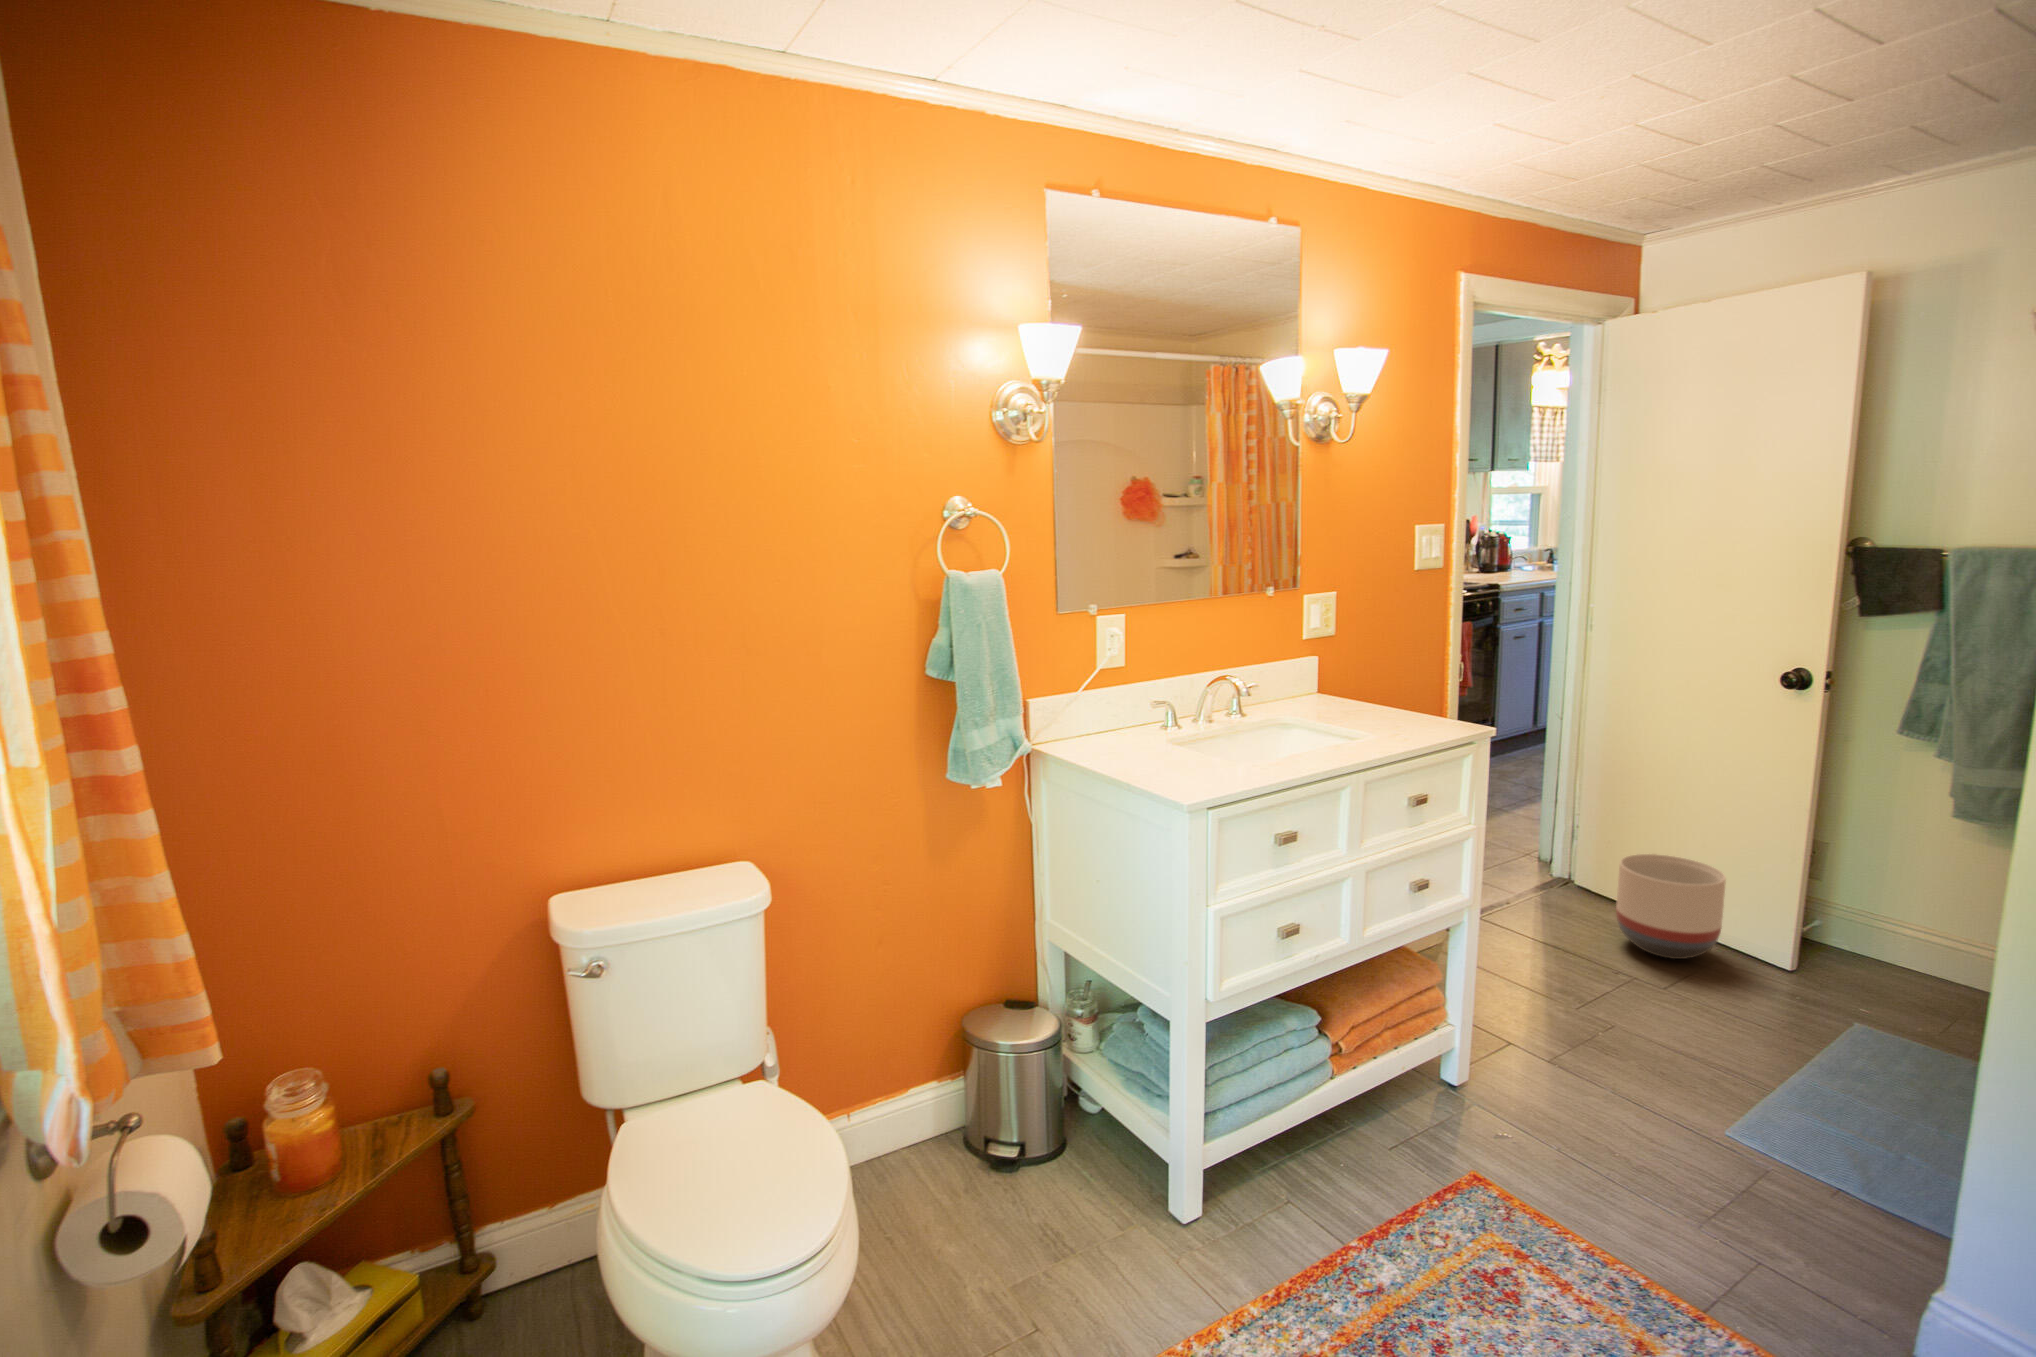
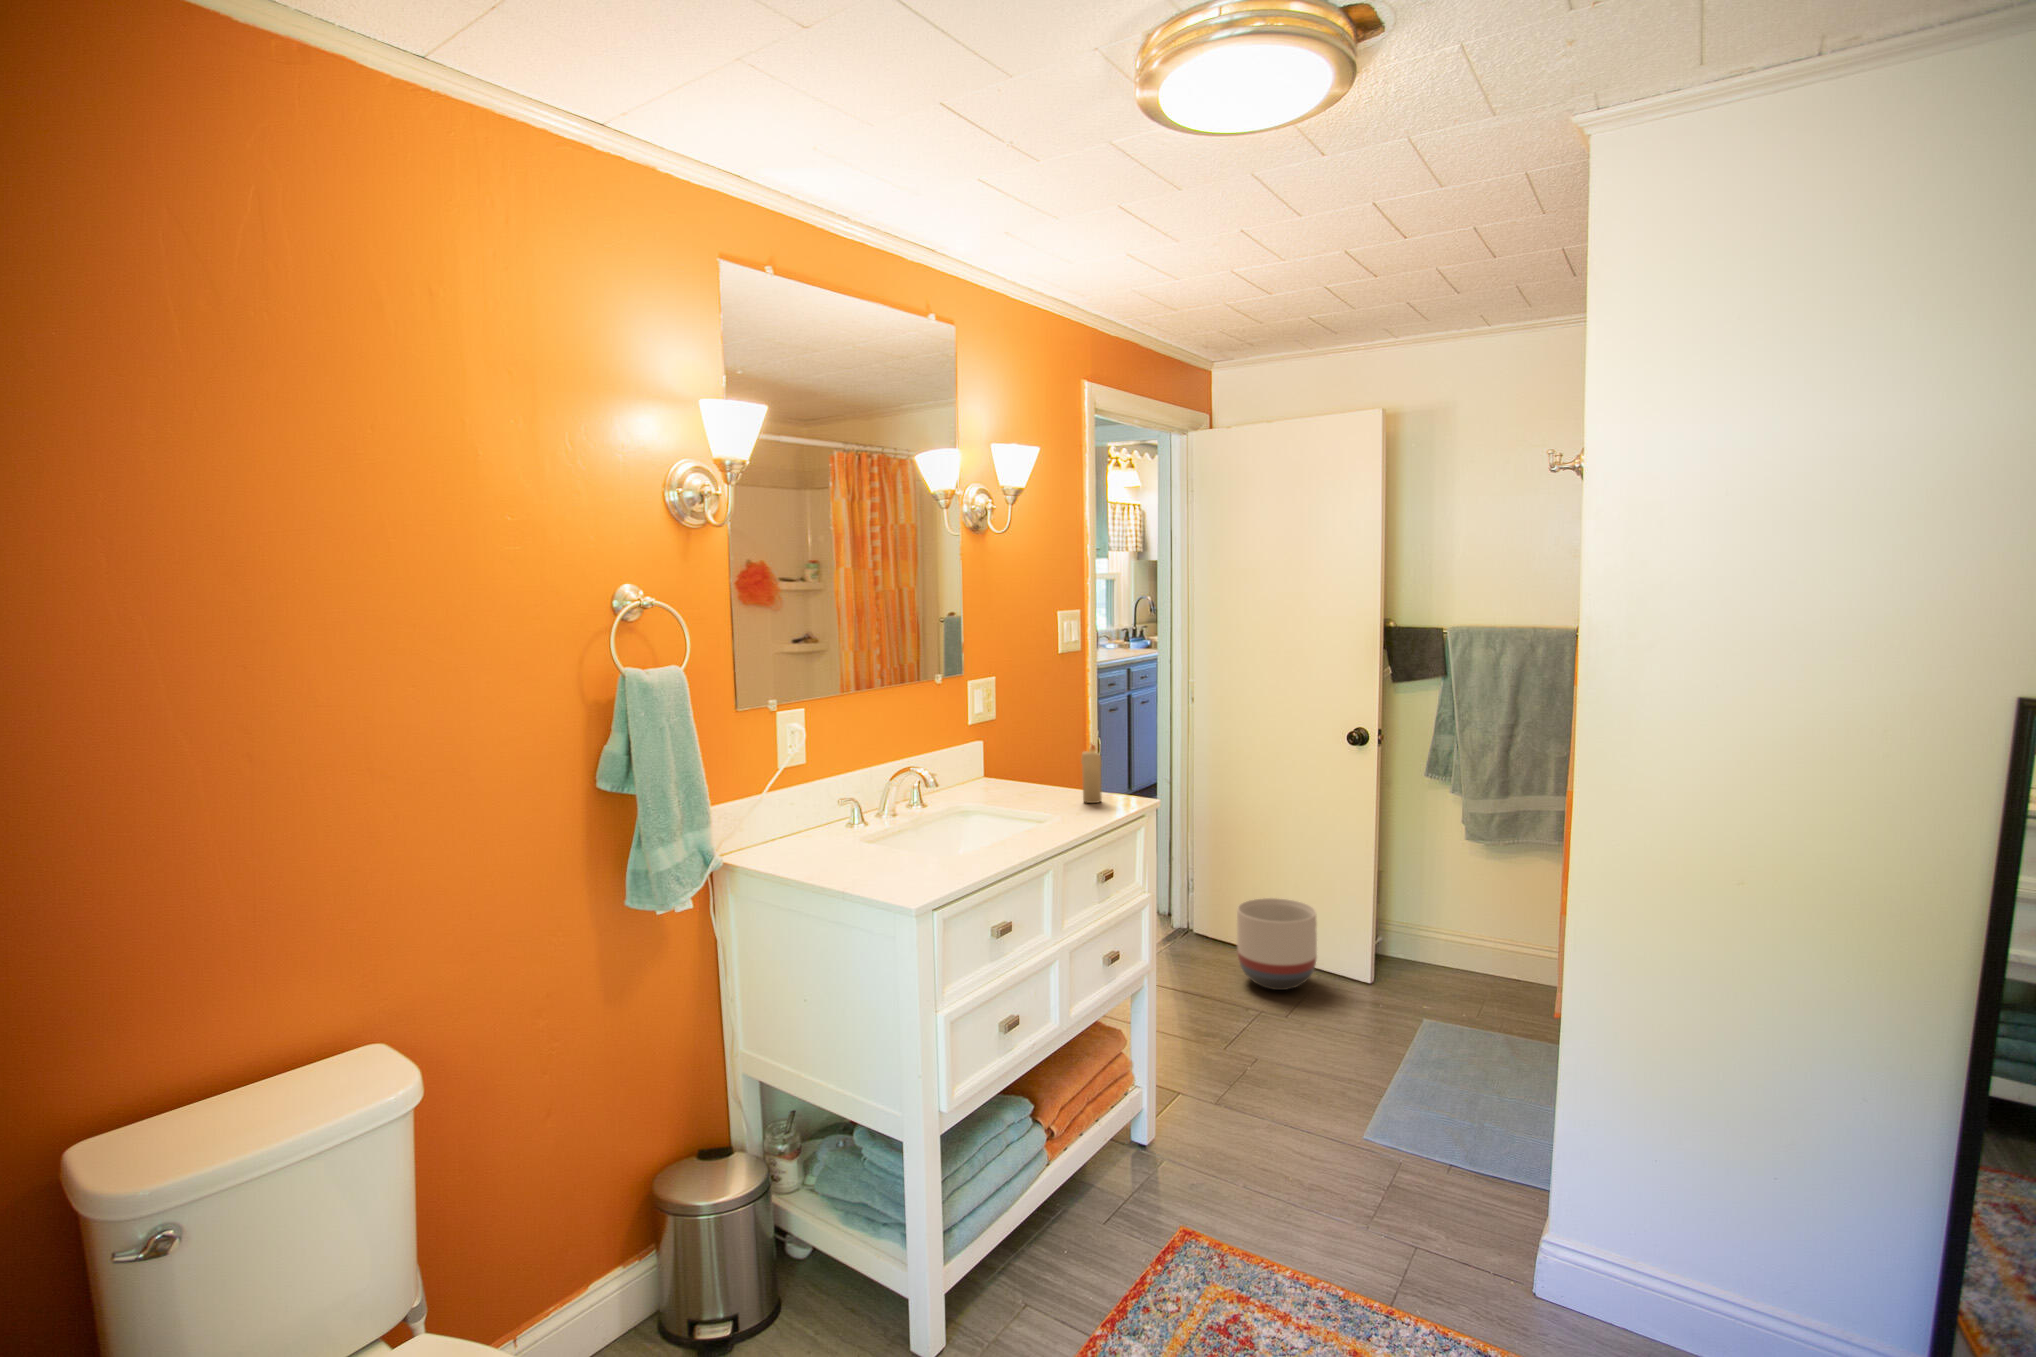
candle: none [1405,662,1428,726] -> present [1081,744,1102,803]

